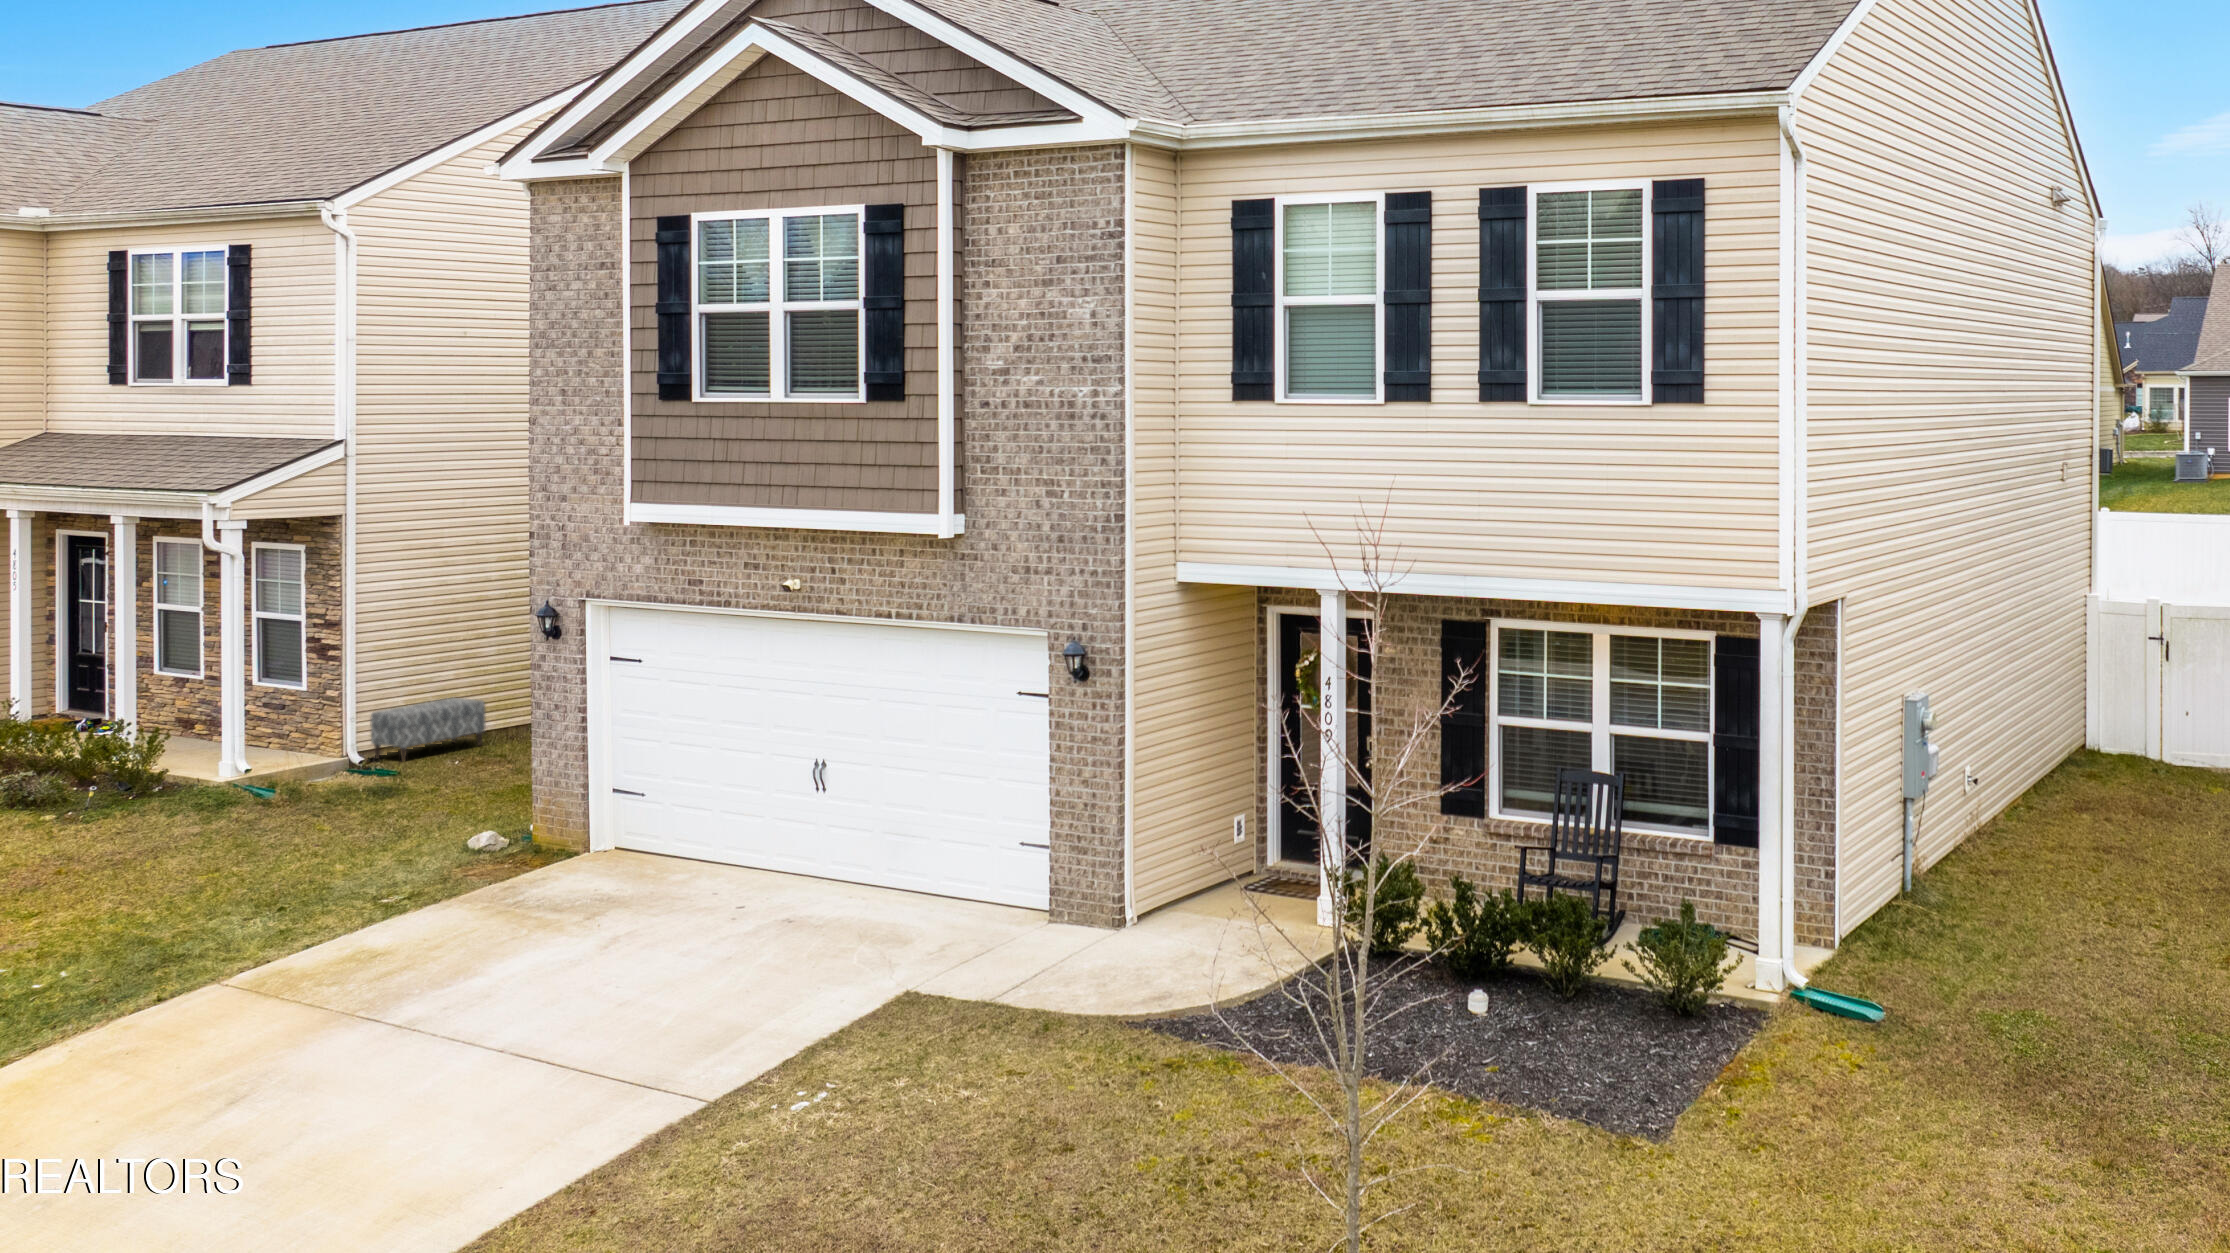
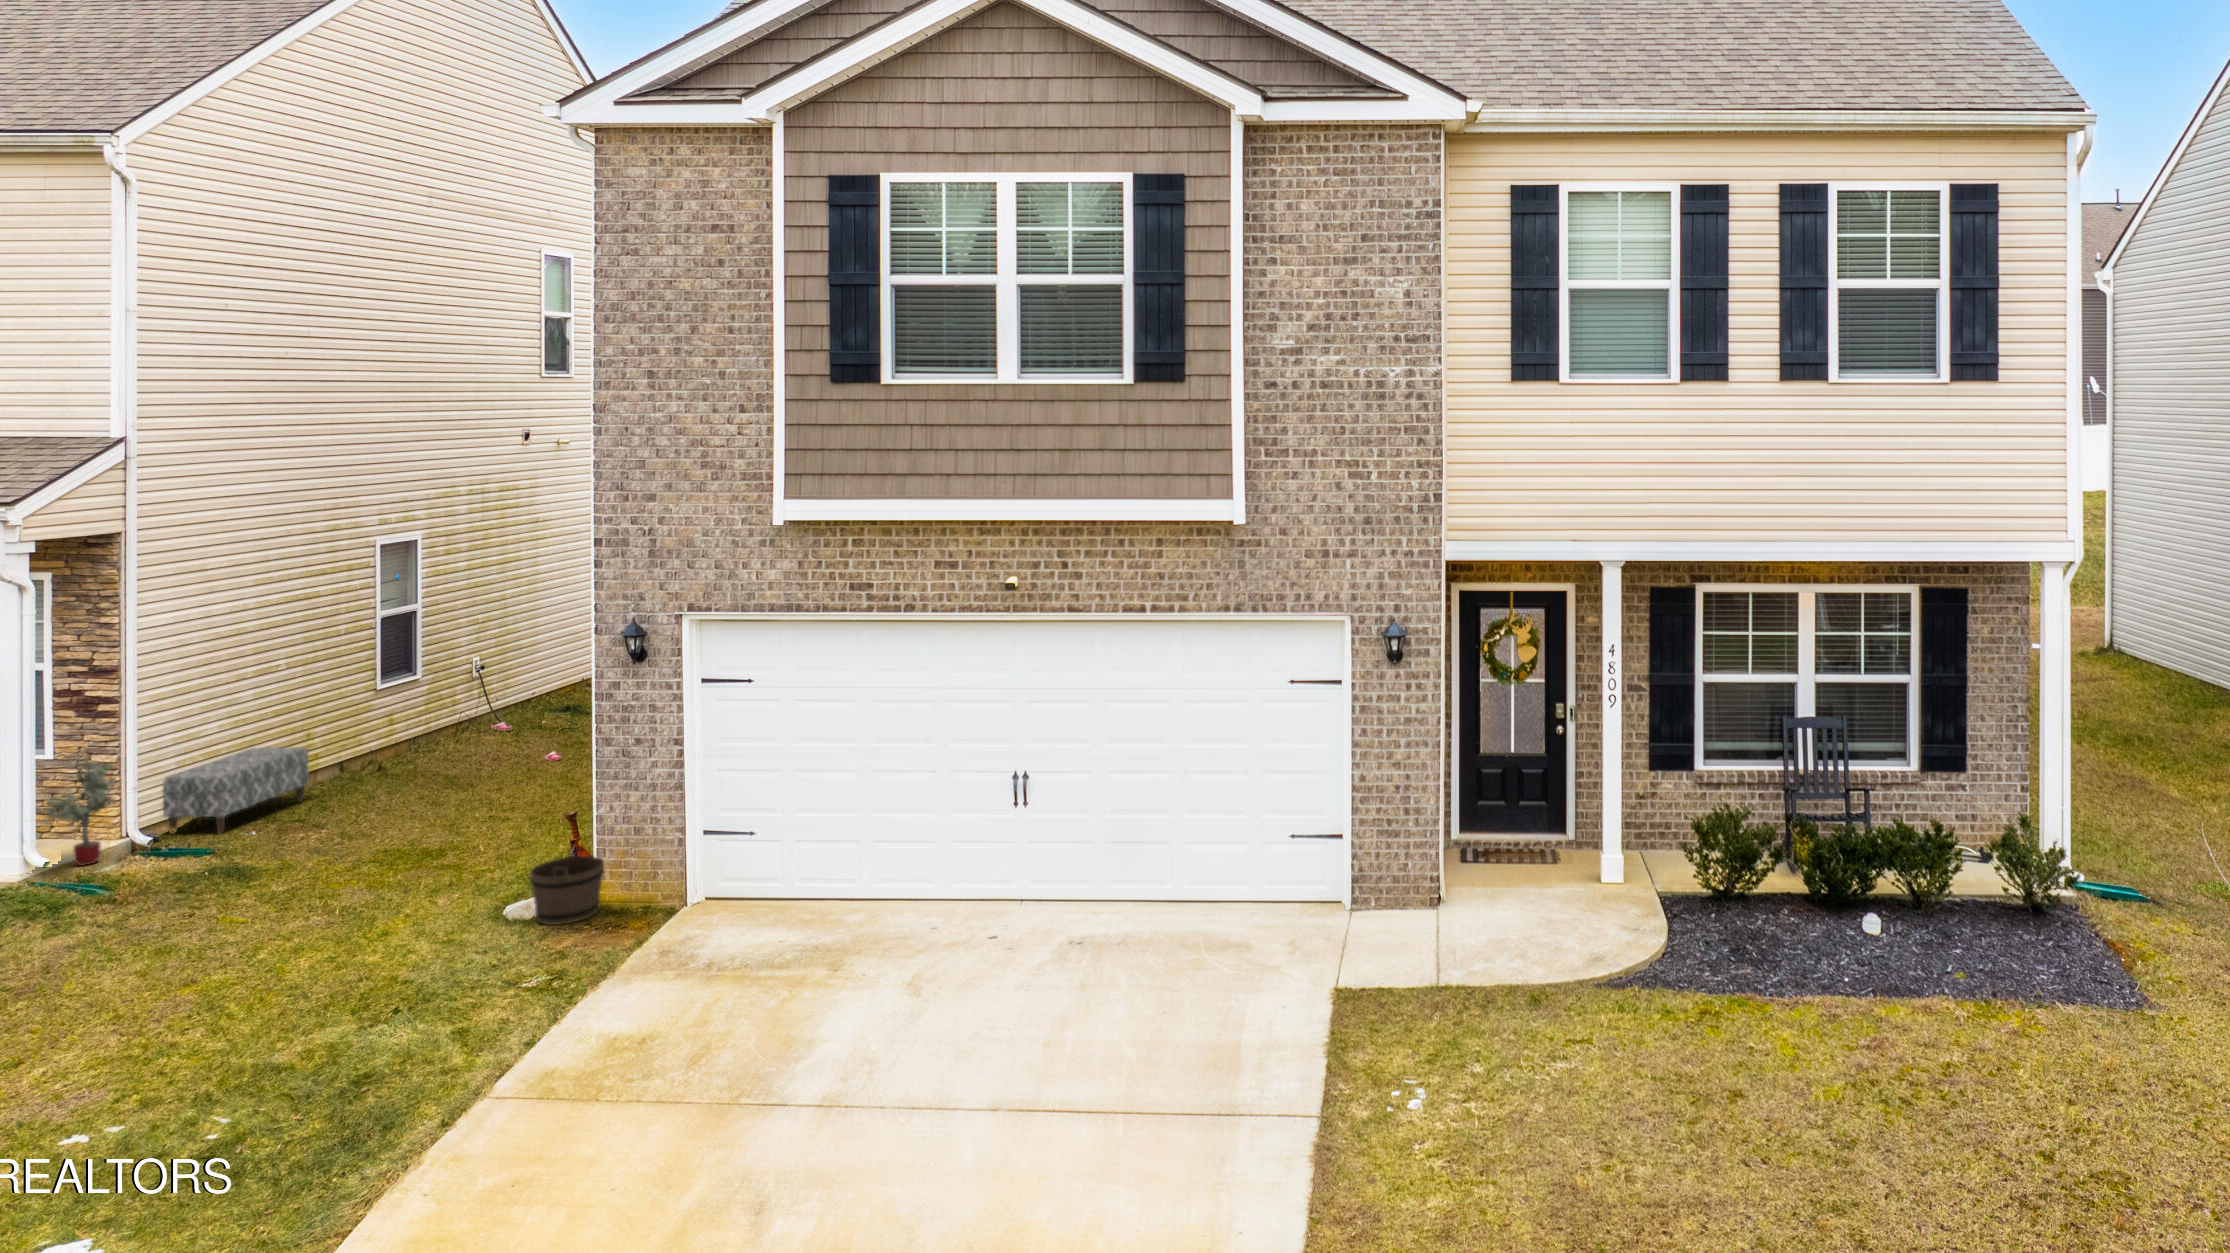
potted tree: none [275,689,332,772] -> present [45,759,115,866]
bucket: none [480,788,538,846] -> present [530,848,604,925]

